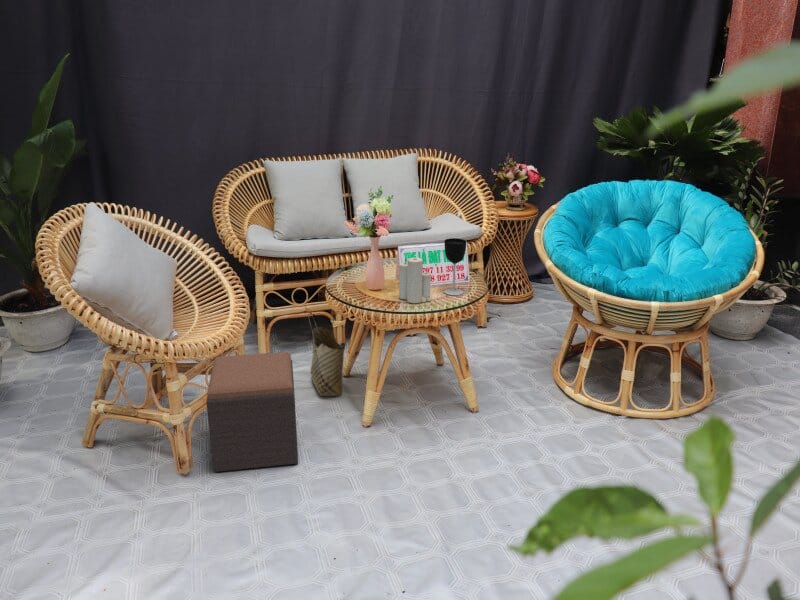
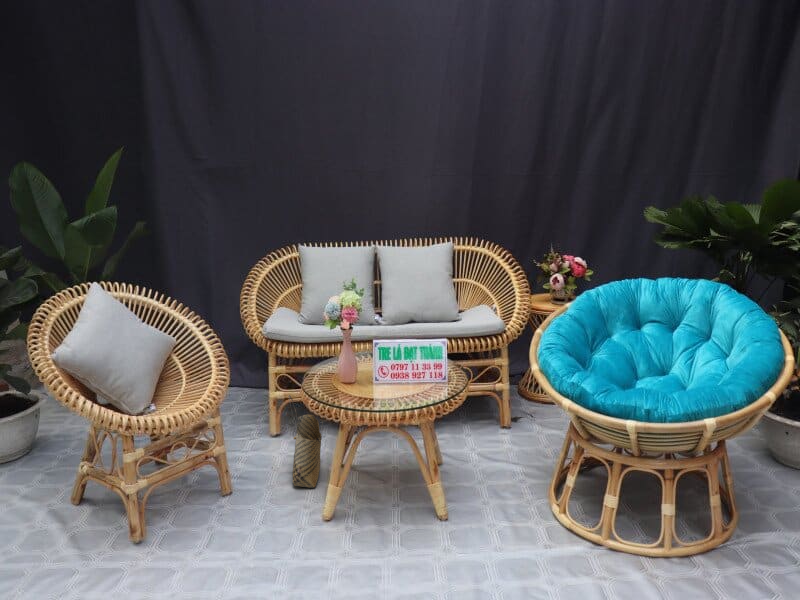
wine glass: present [444,238,466,295] -> none [410,335,432,394]
candle: present [399,257,431,303] -> none [361,349,391,400]
footstool: present [206,352,298,472] -> none [144,437,255,554]

